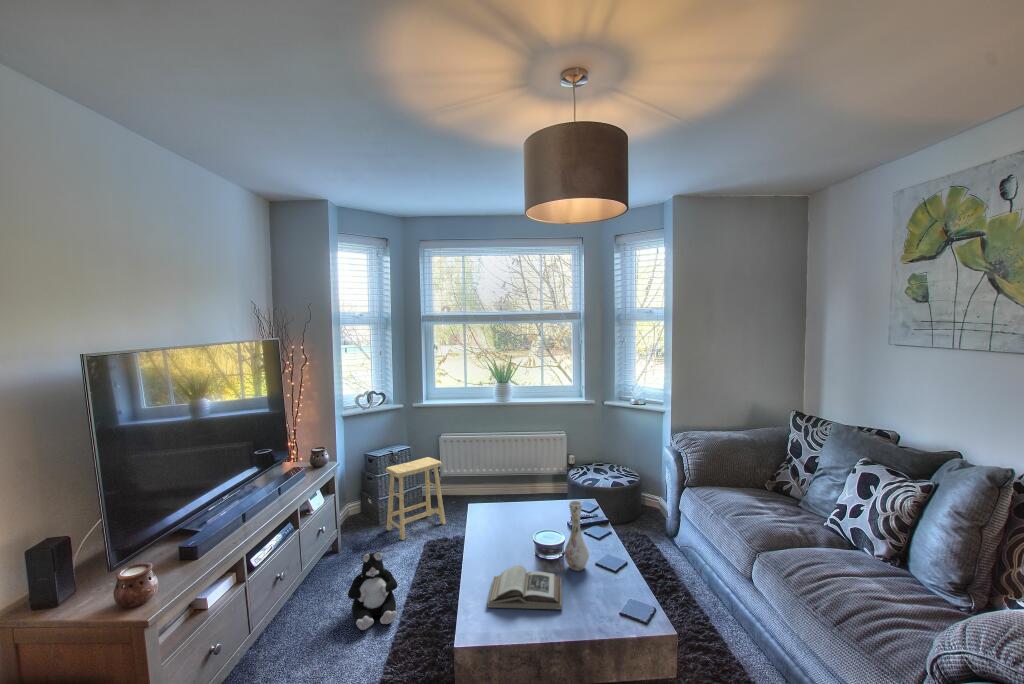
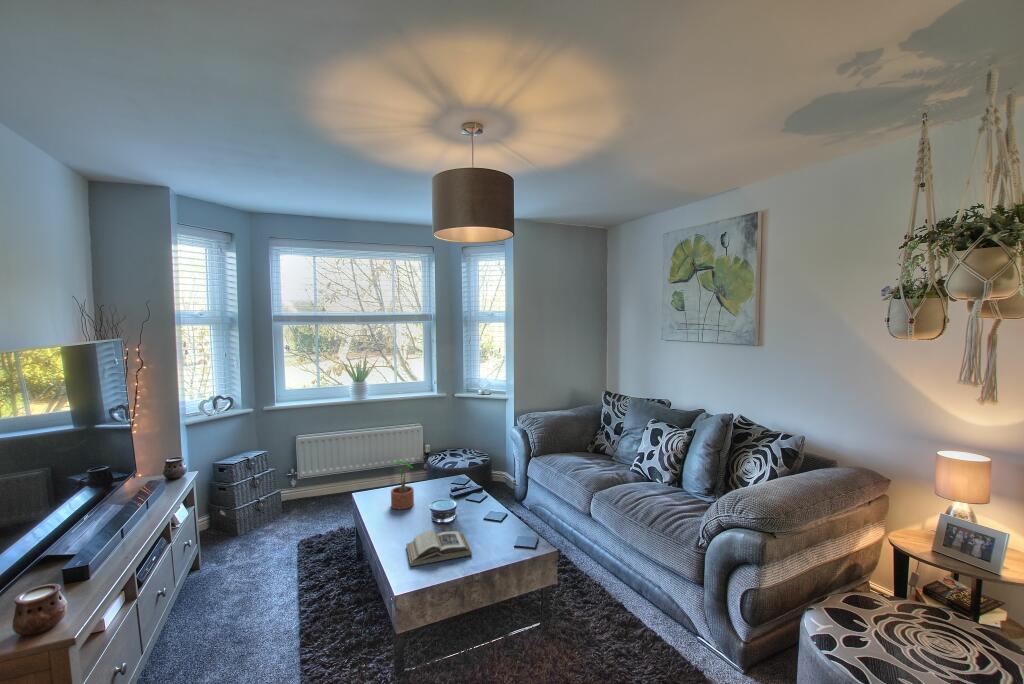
footstool: present [385,457,446,540] -> none [246,459,313,545]
potted plant: none [499,476,524,531] -> present [391,461,414,509]
vase: present [565,501,589,571] -> none [461,471,481,527]
plush toy: present [348,551,398,630] -> none [238,550,297,629]

